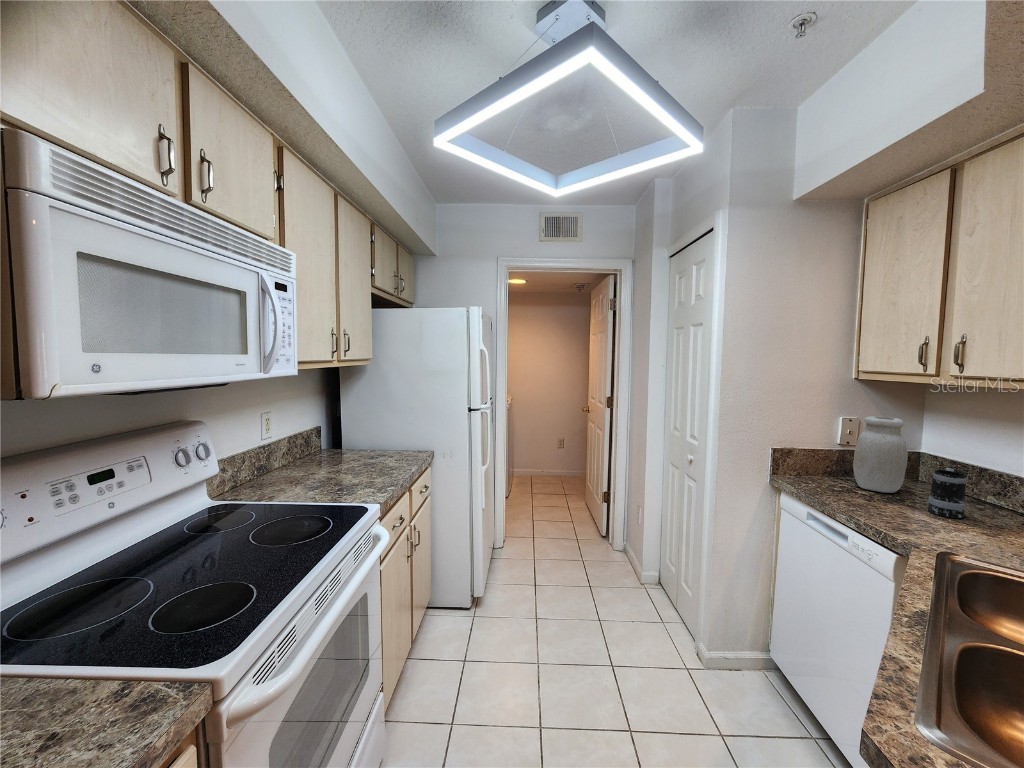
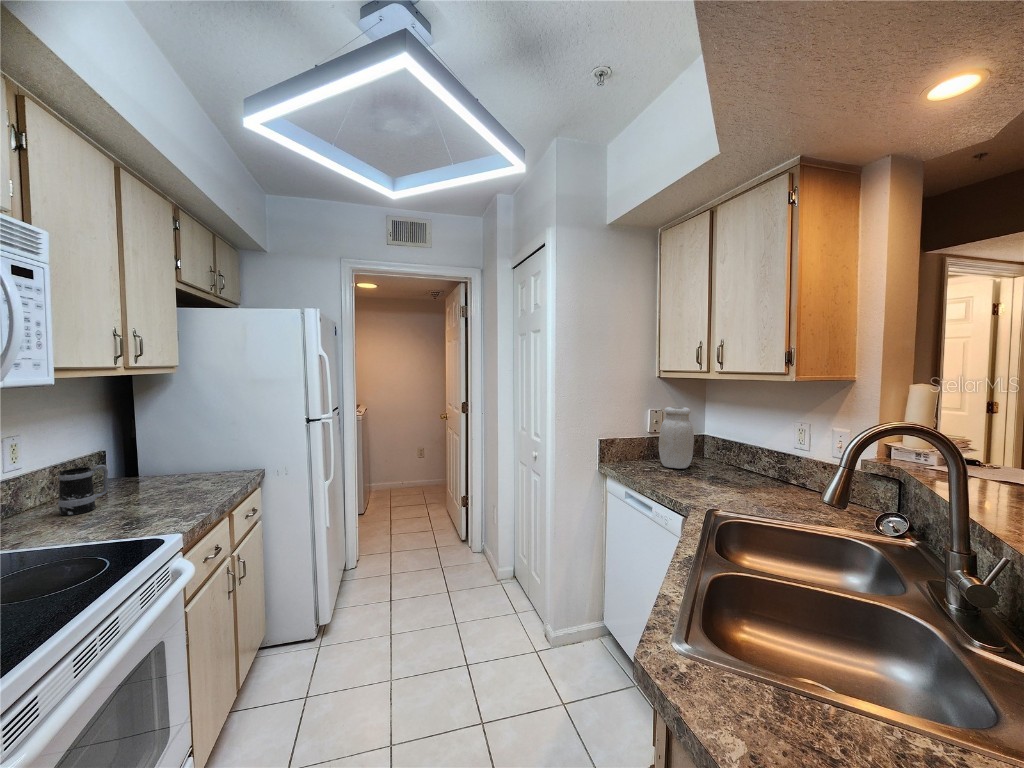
mug: present [928,468,966,518] -> present [58,465,108,516]

